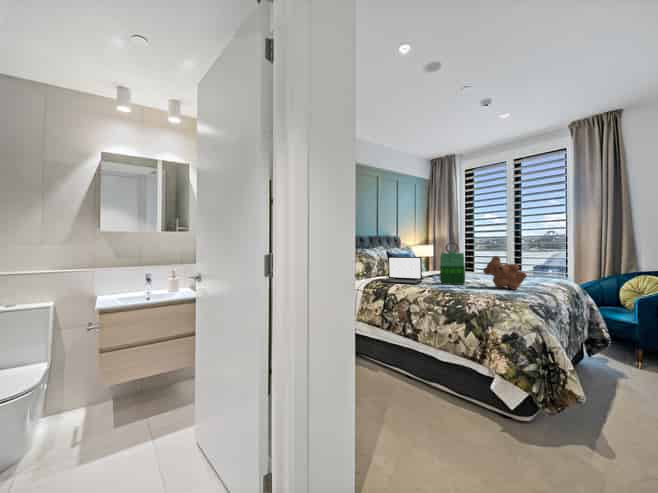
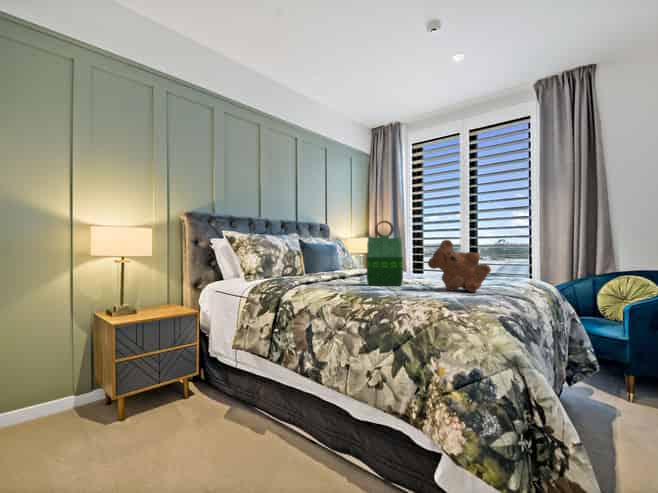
laptop: present [381,257,422,284] -> none [277,244,341,286]

